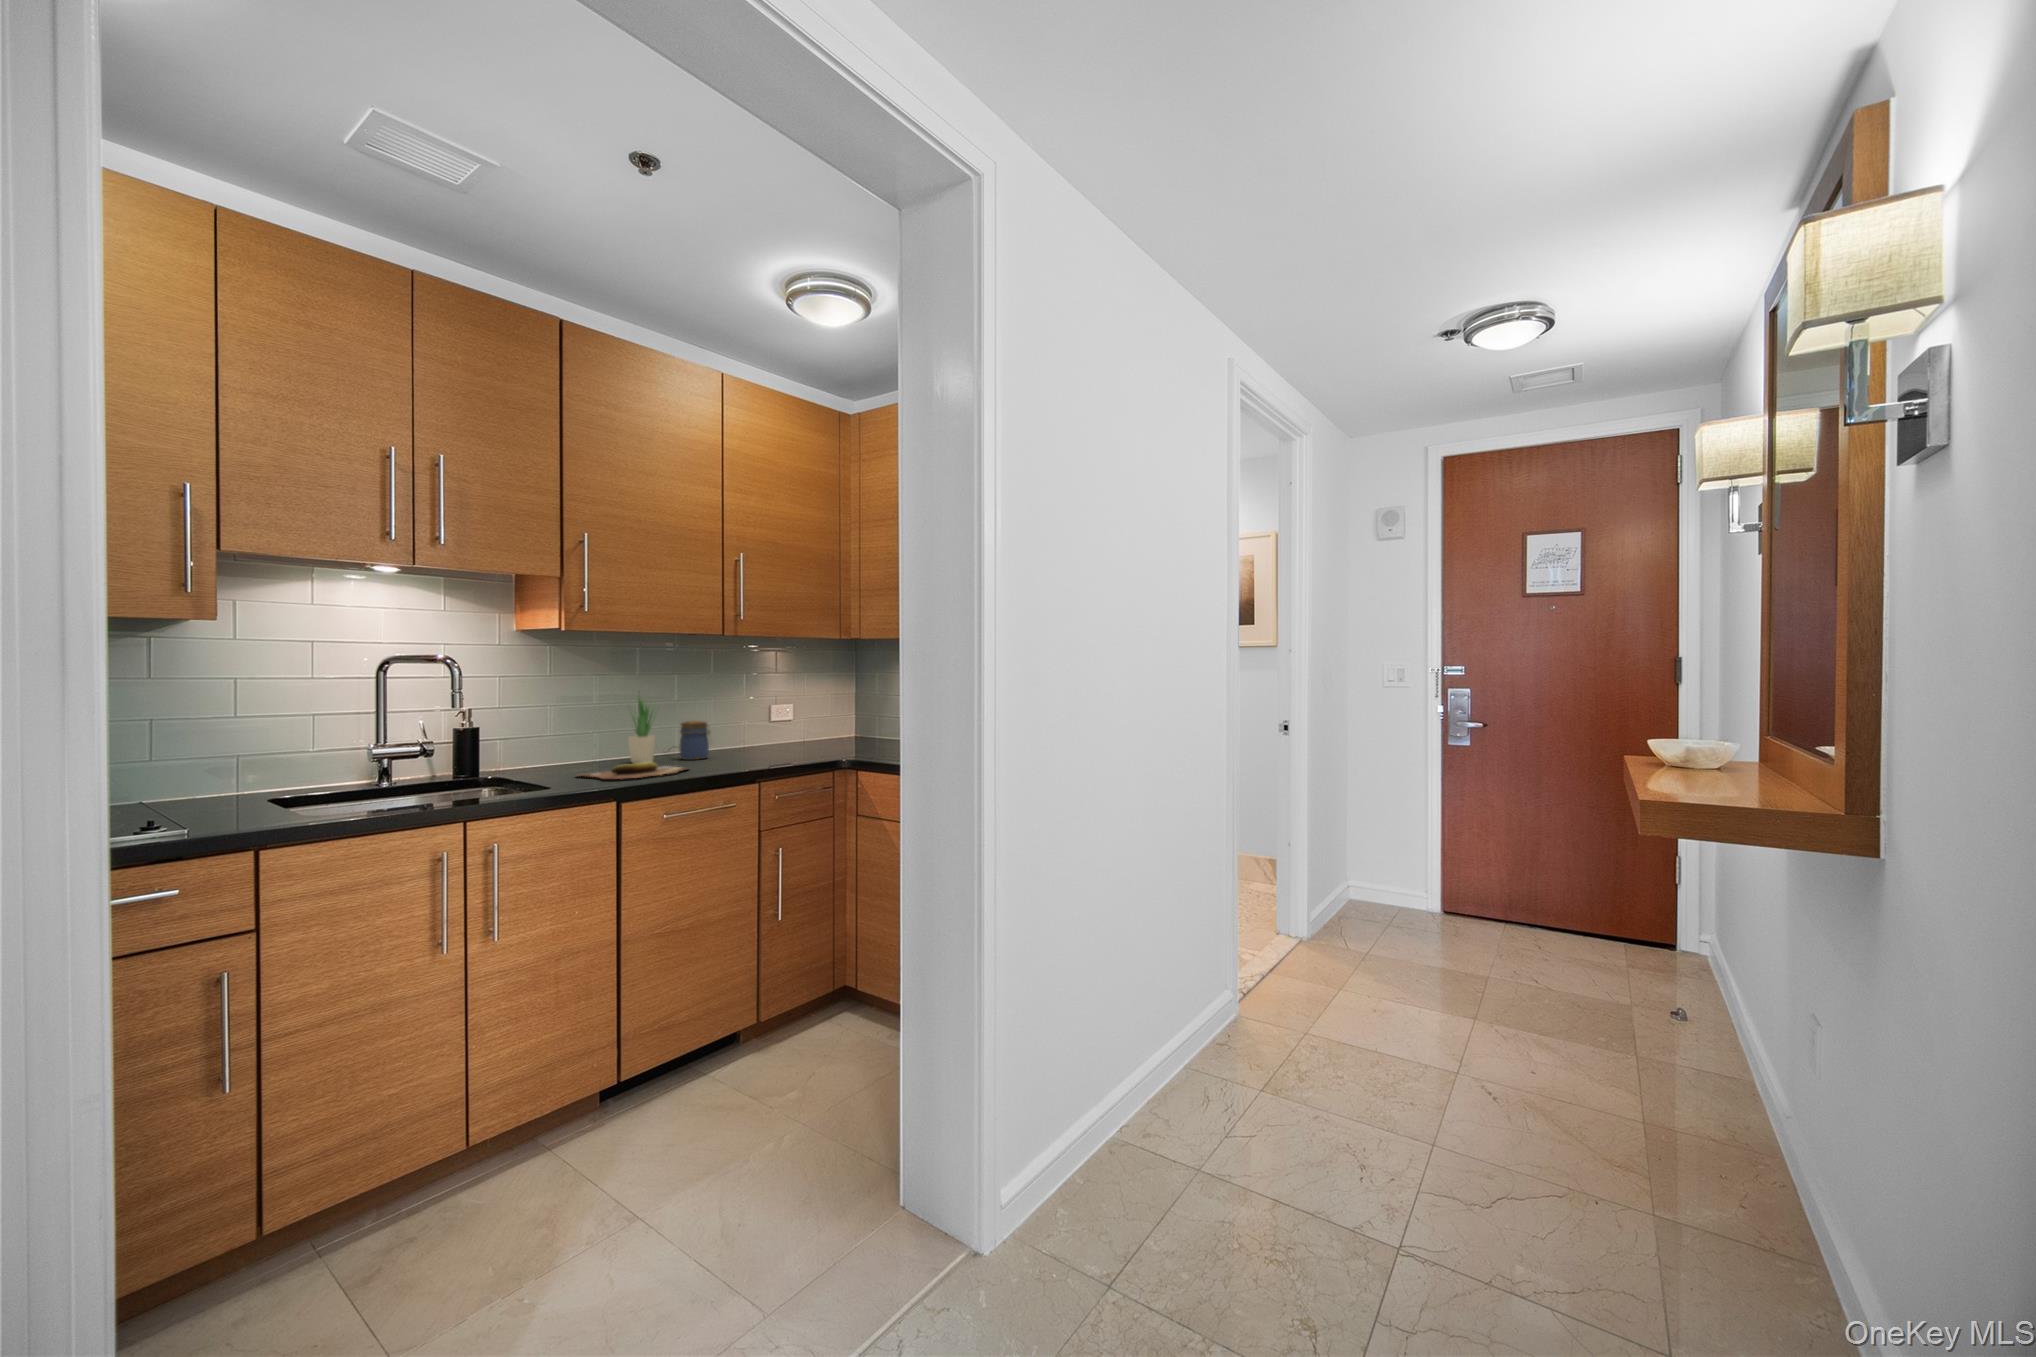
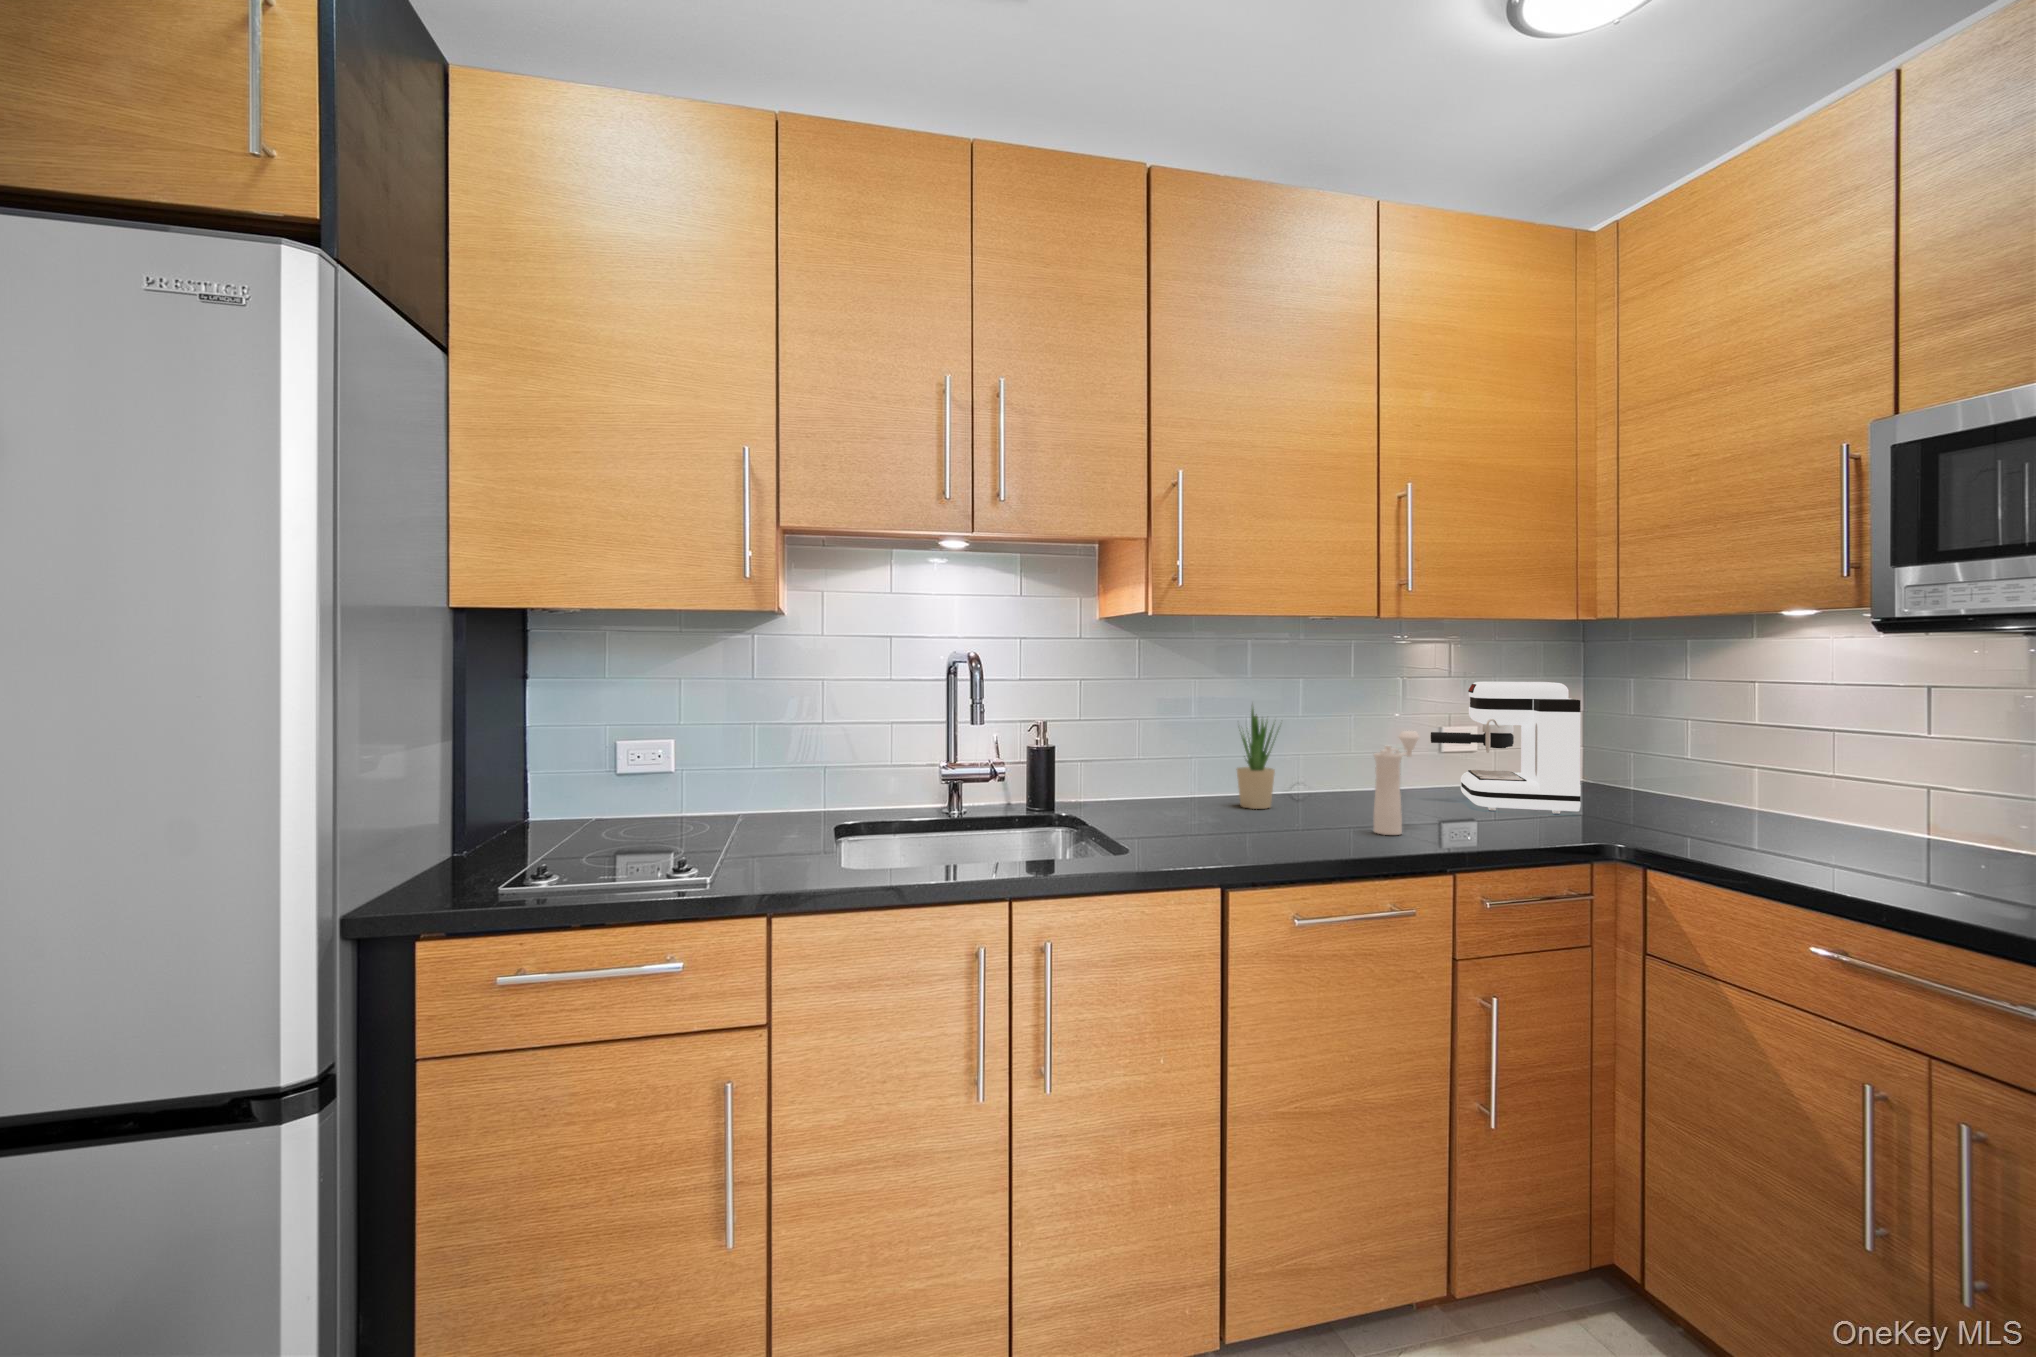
coffee maker: none [760,675,839,752] -> present [1431,682,1581,814]
pepper mill: none [717,705,746,767] -> present [1374,731,1420,835]
jar: present [680,721,711,760] -> none [1309,750,1358,810]
cutting board: present [578,762,686,779] -> none [1163,817,1330,847]

